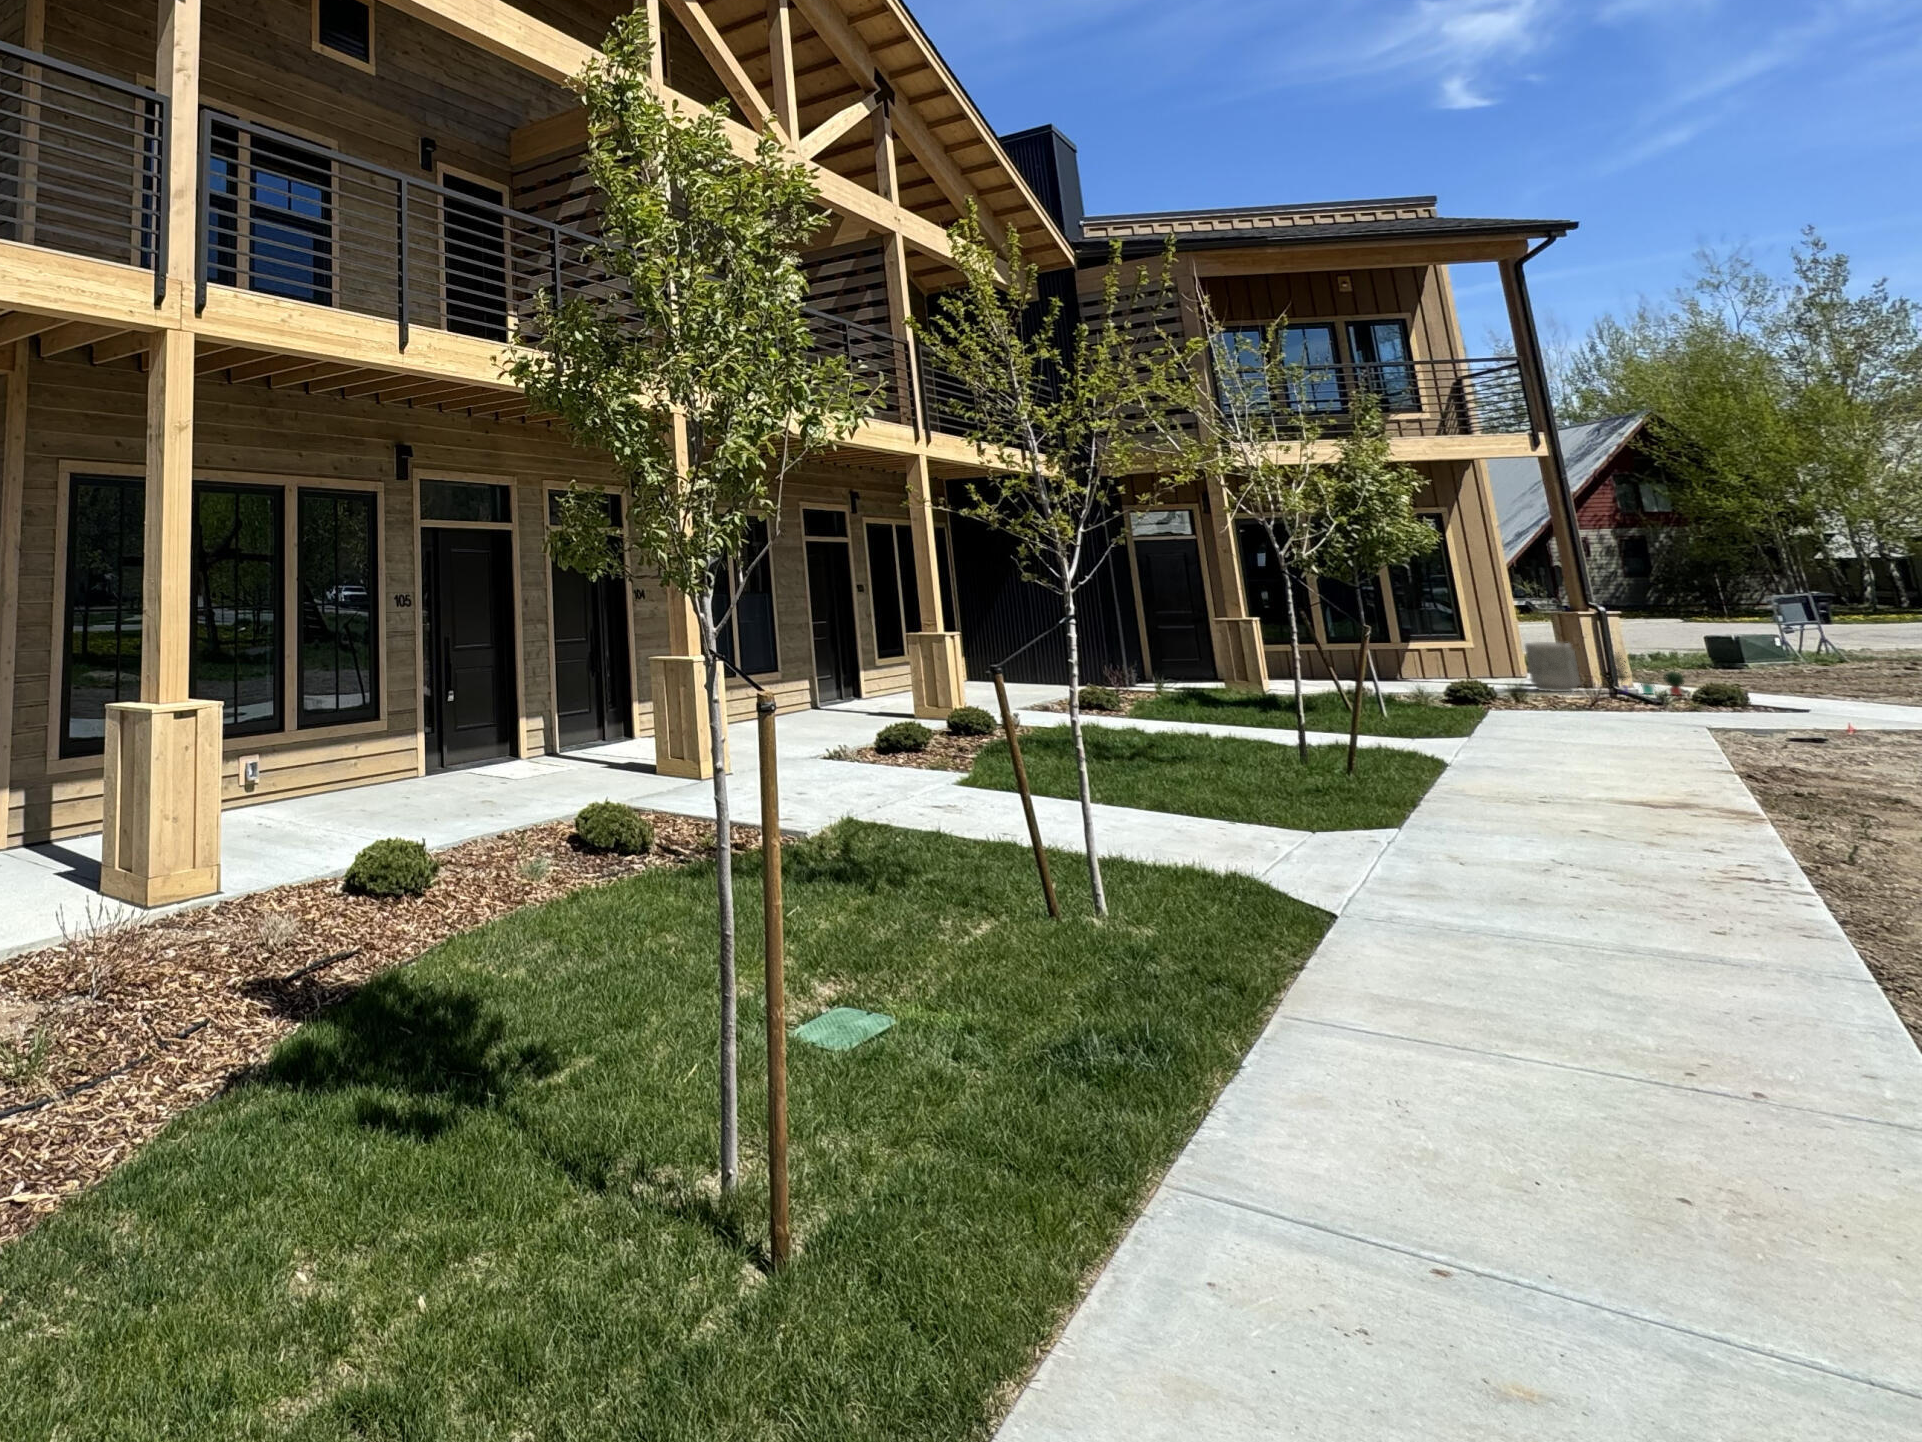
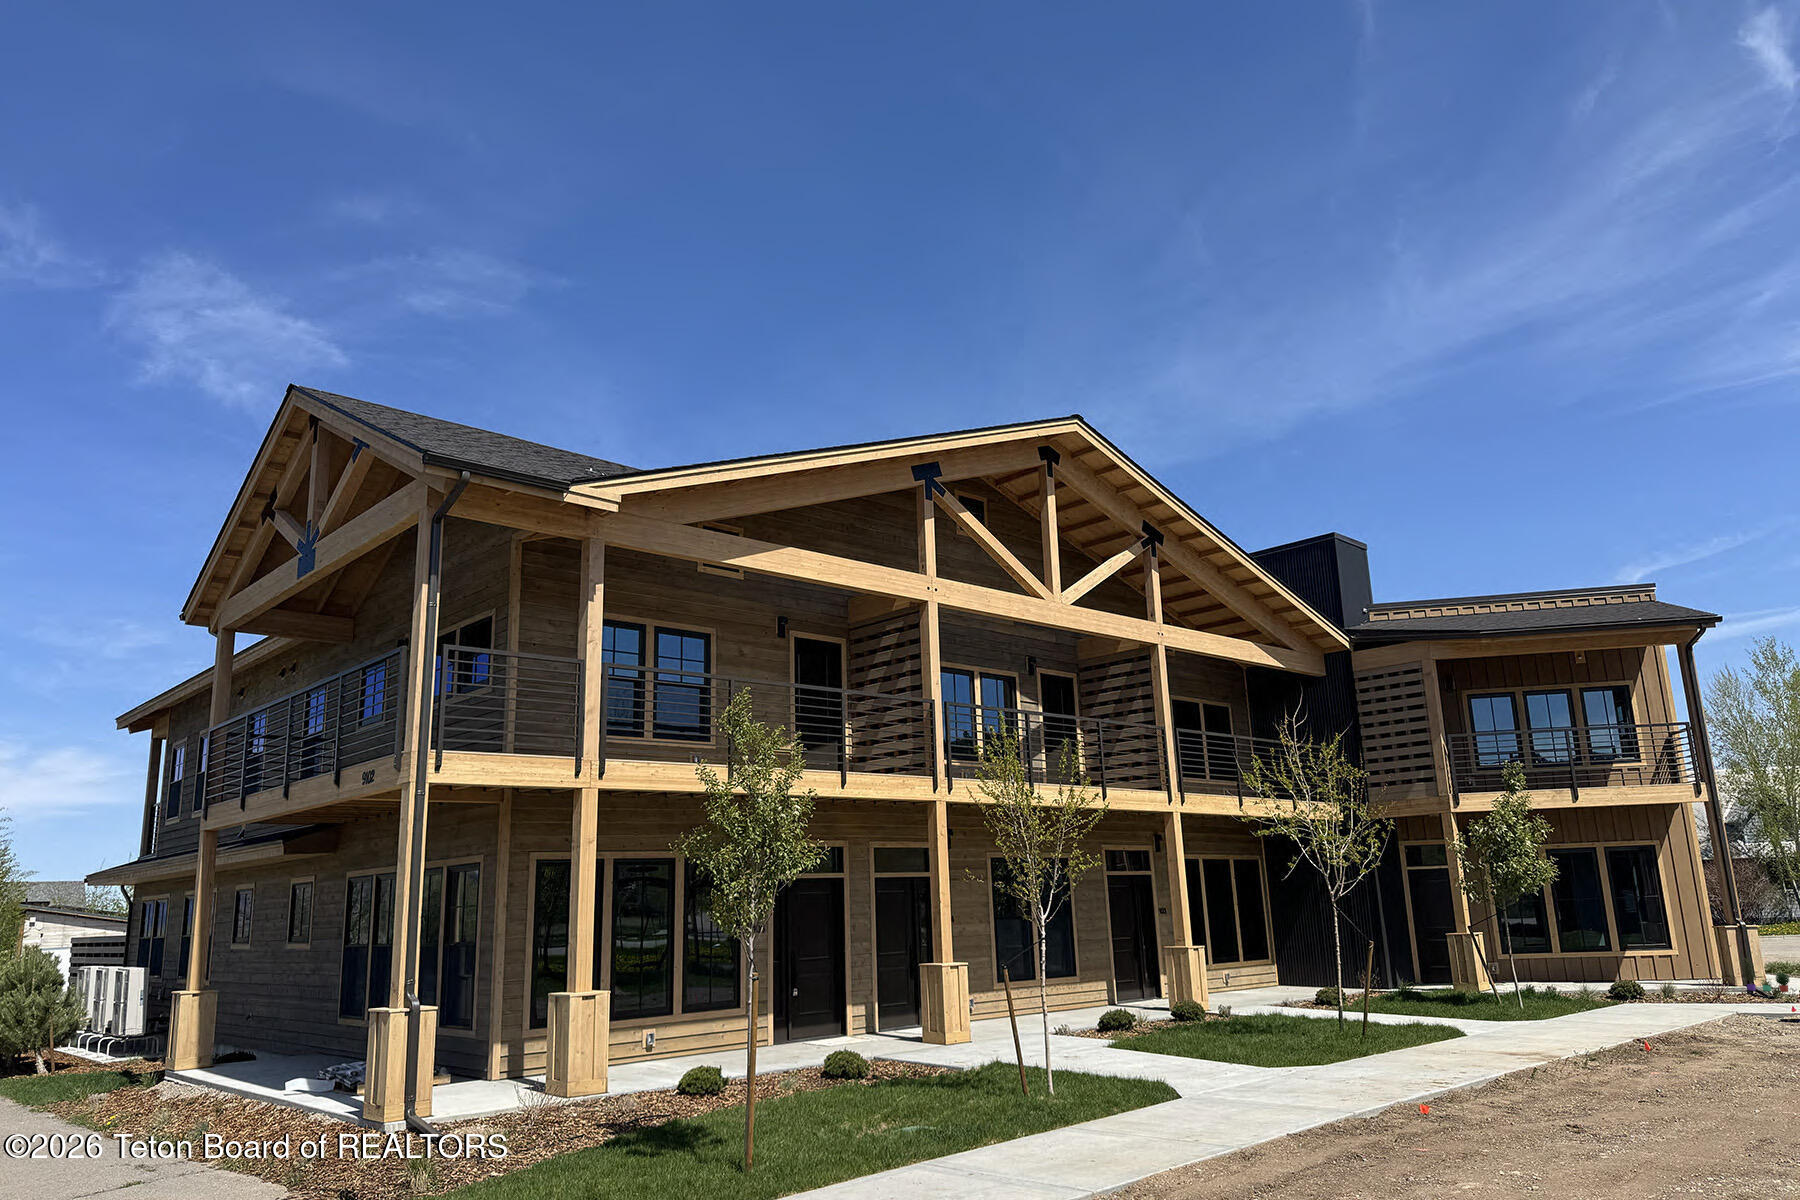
trash can: present [1525,642,1580,692] -> none [1689,951,1728,990]

